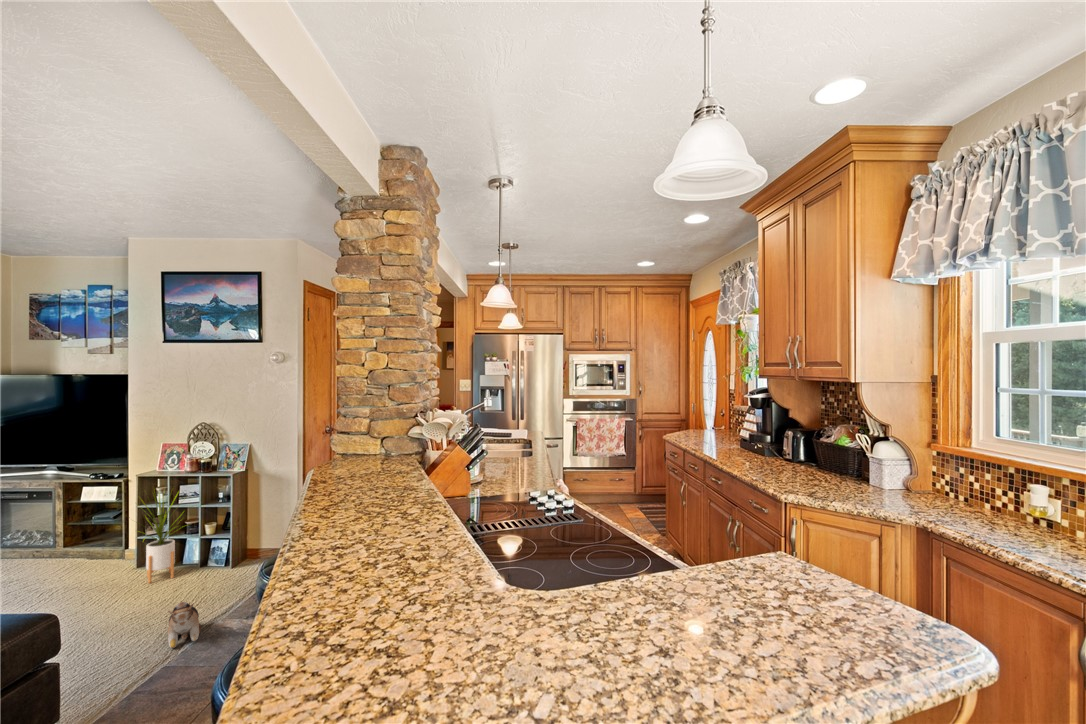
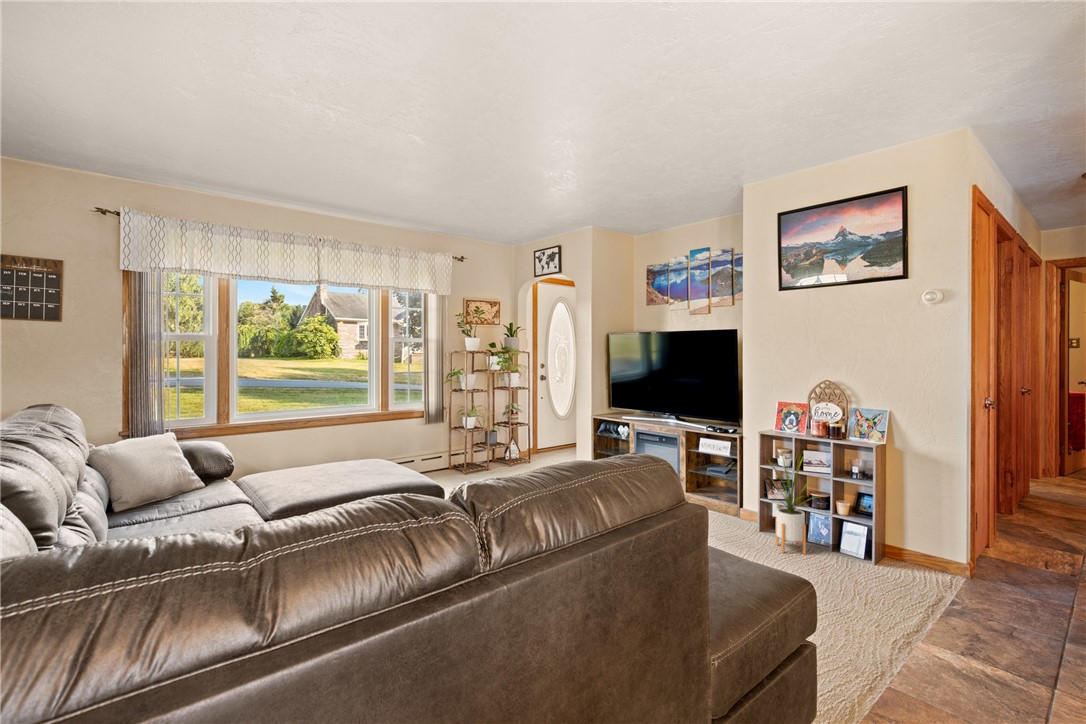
plush toy: present [168,602,201,648] -> none [858,606,909,664]

